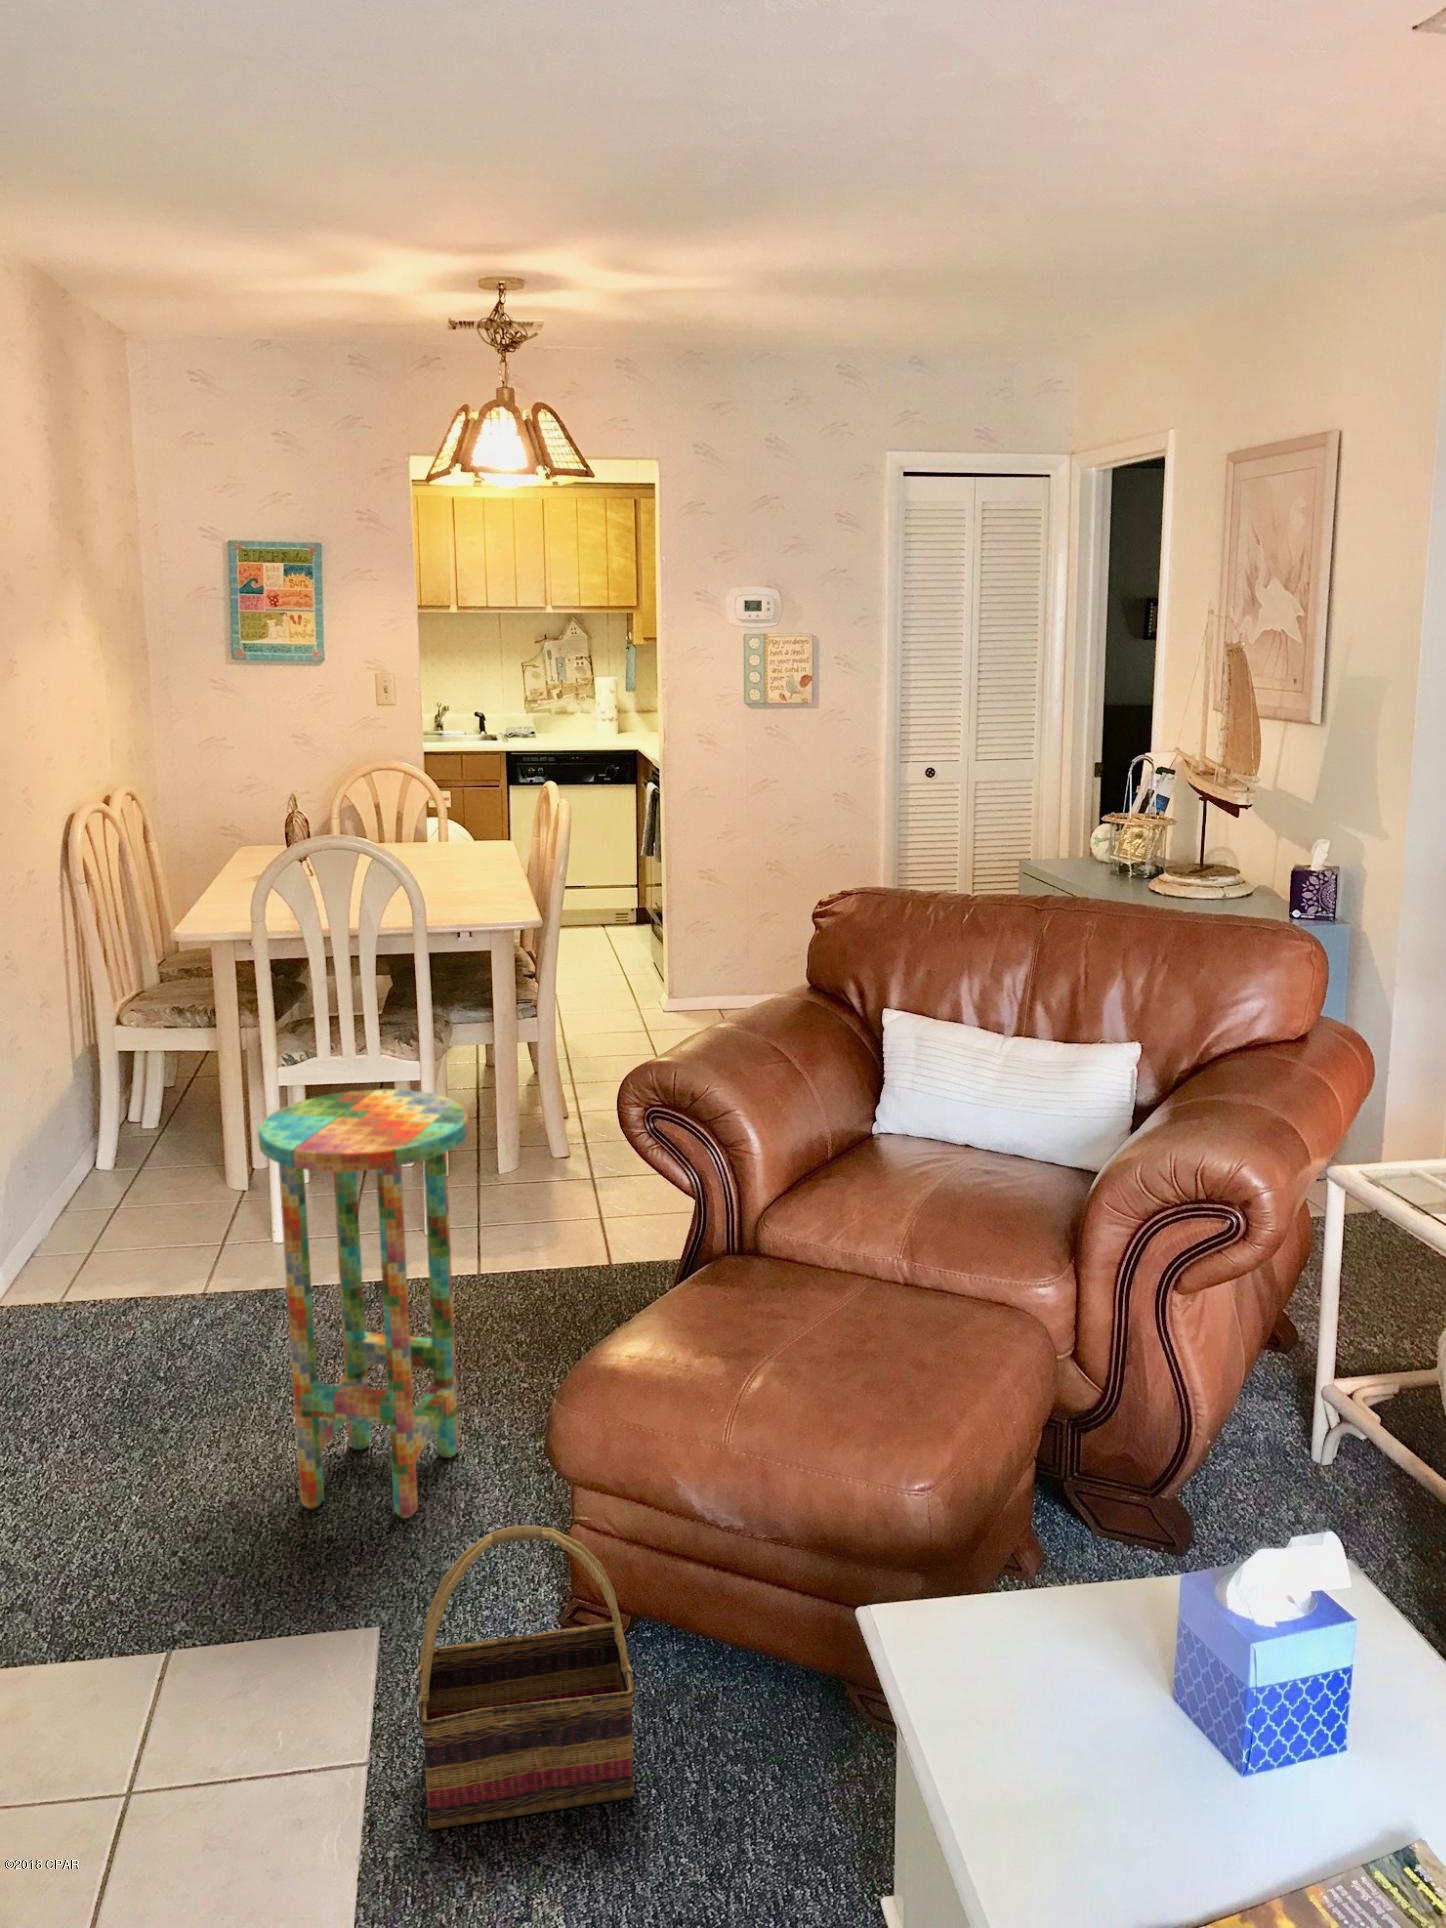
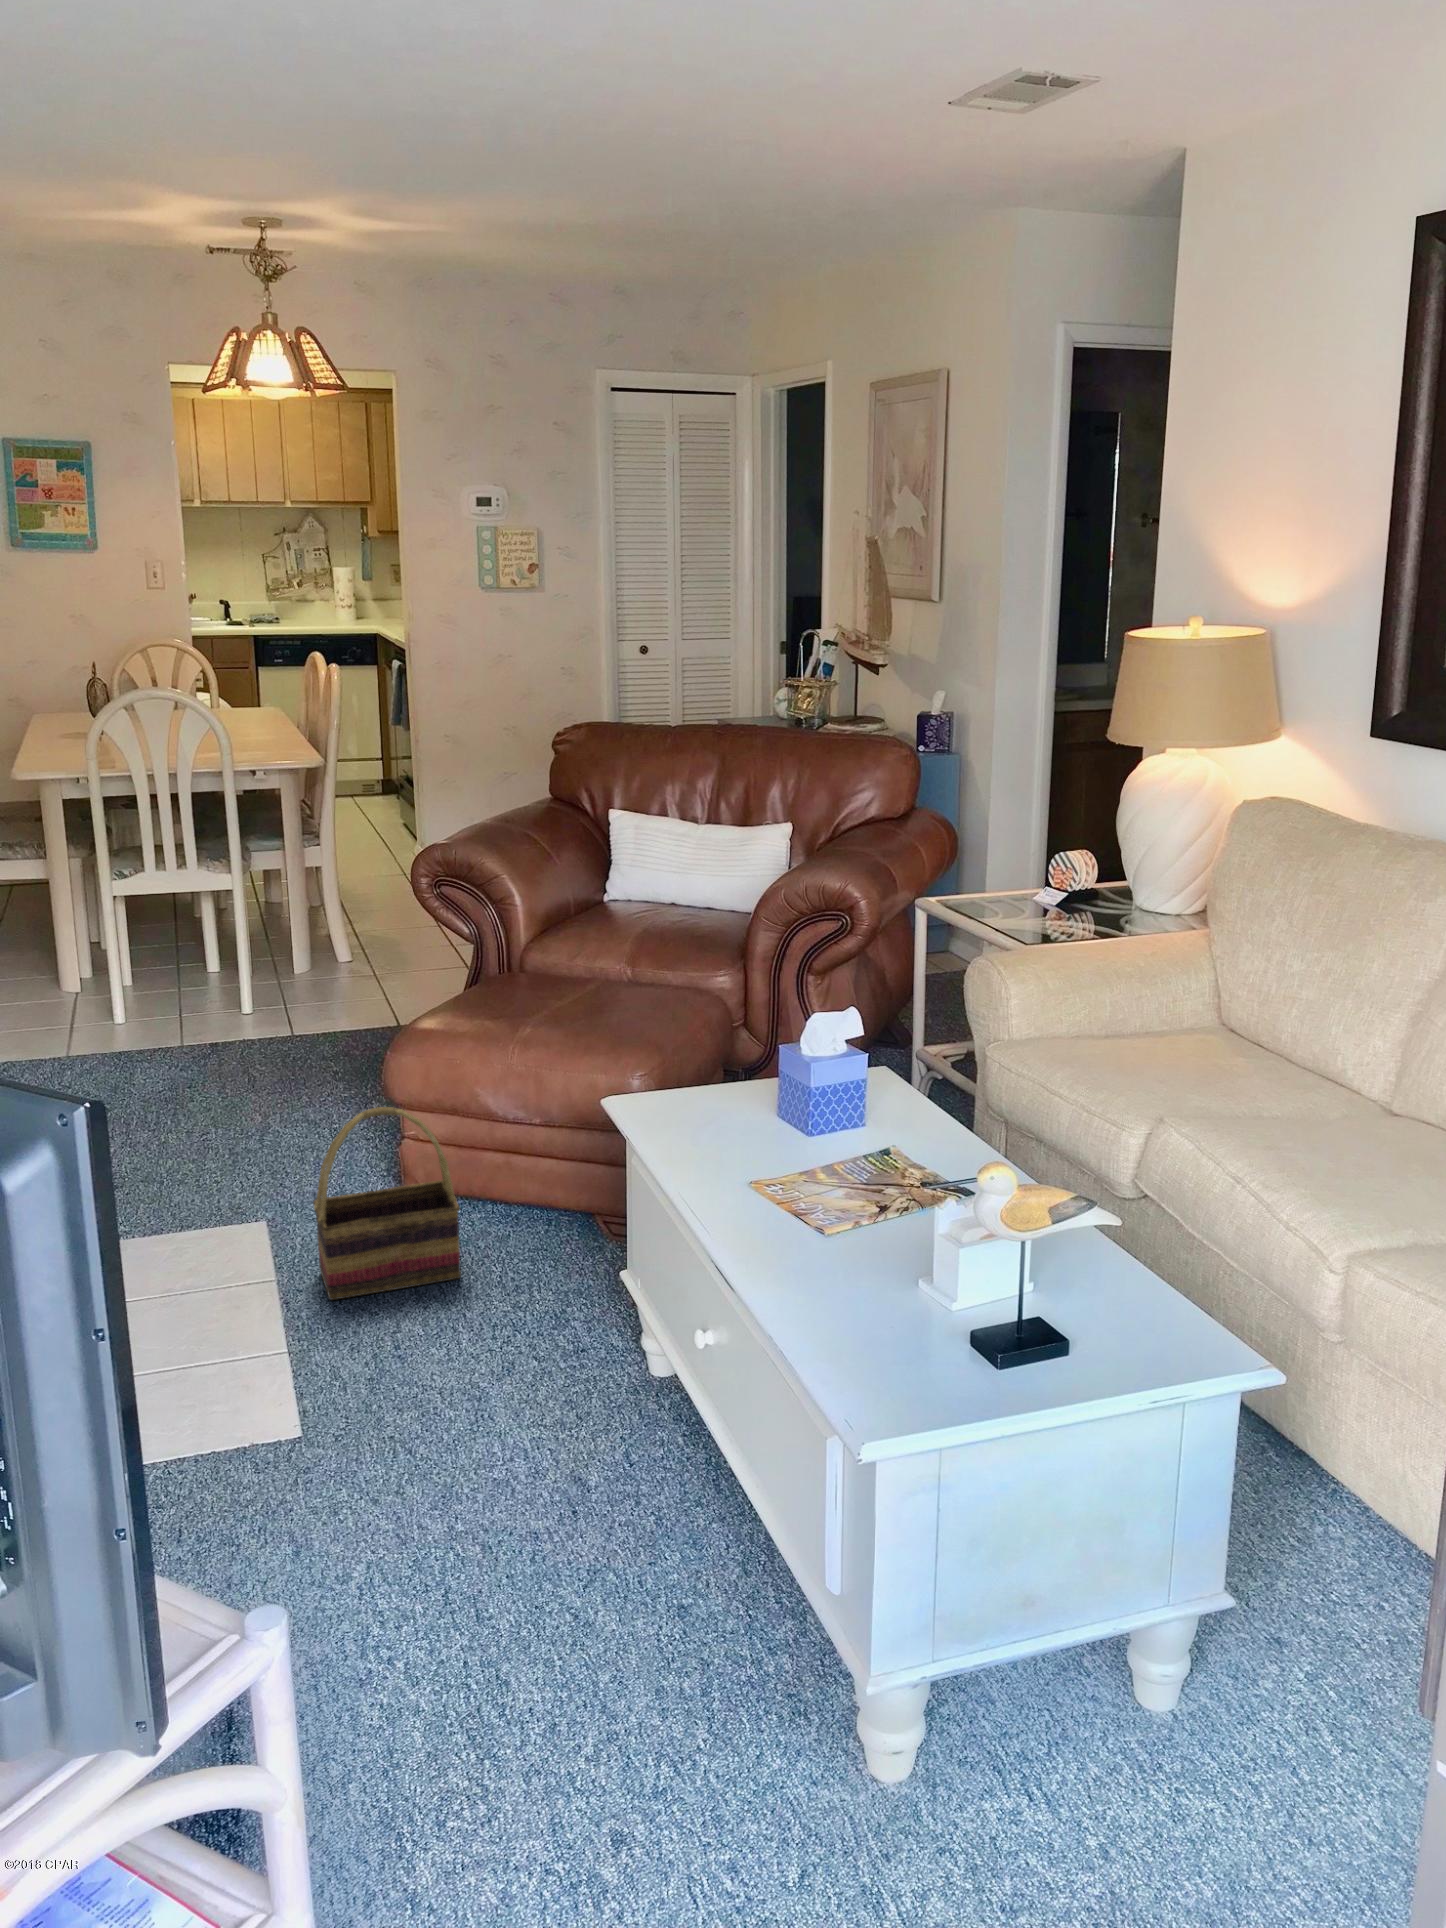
side table: present [258,1090,469,1518] -> none [152,866,308,1169]

